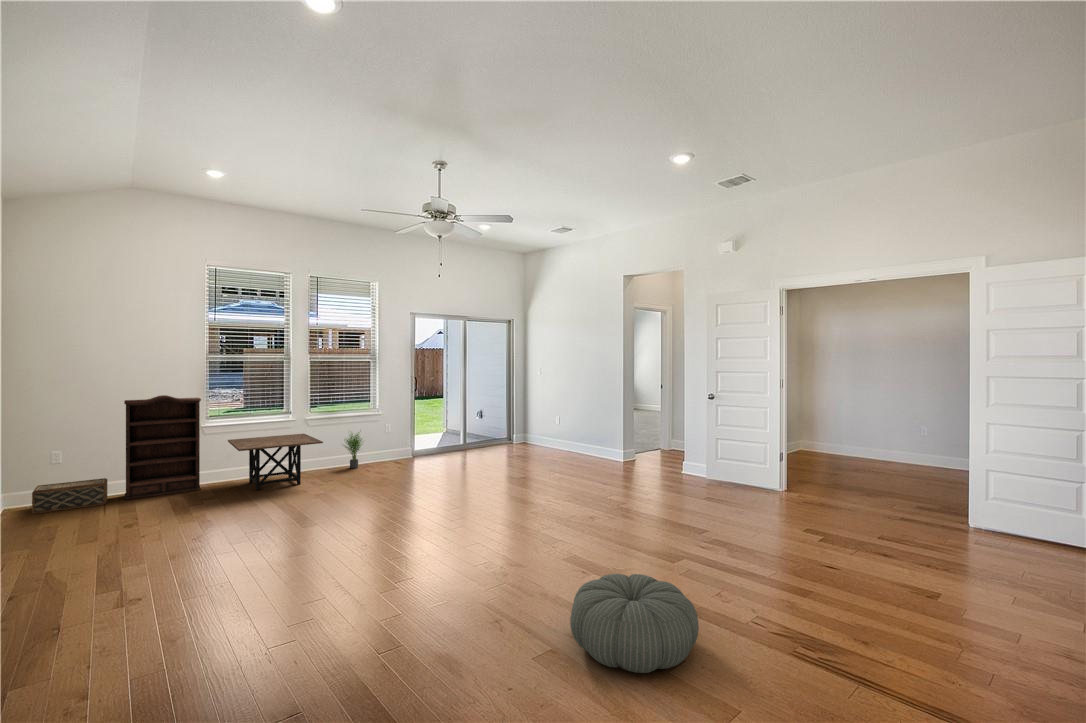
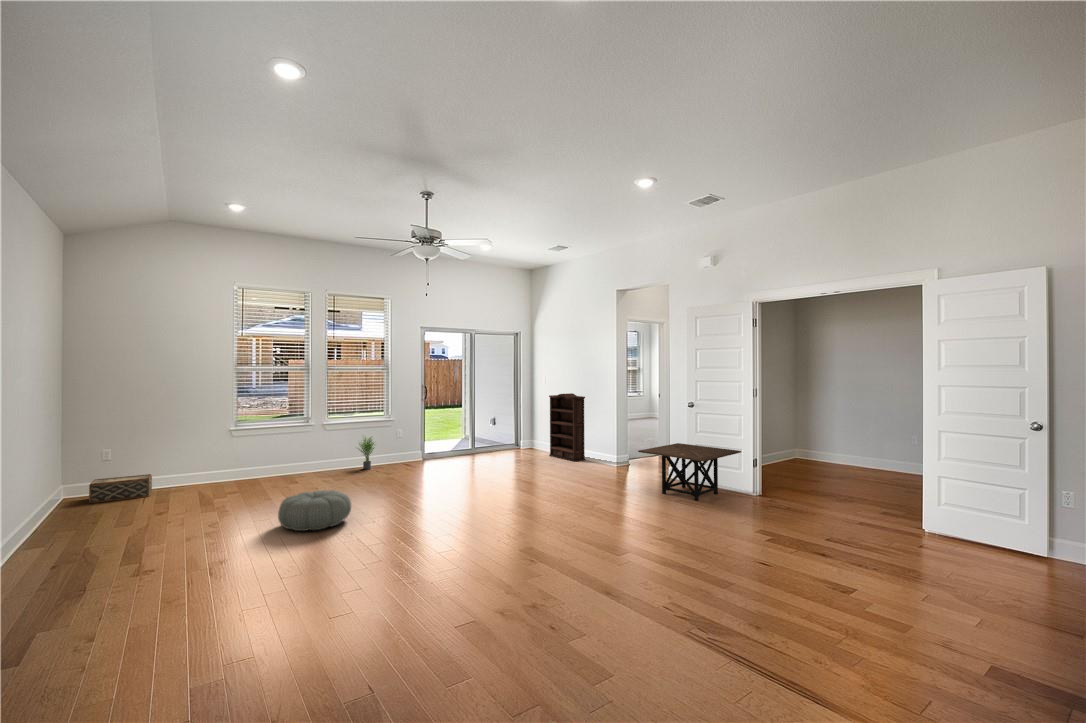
bookshelf: present [124,395,201,500] -> present [549,393,585,462]
side table: present [228,434,323,490] -> present [638,443,741,501]
pouf: present [570,574,699,673] -> present [278,490,351,531]

